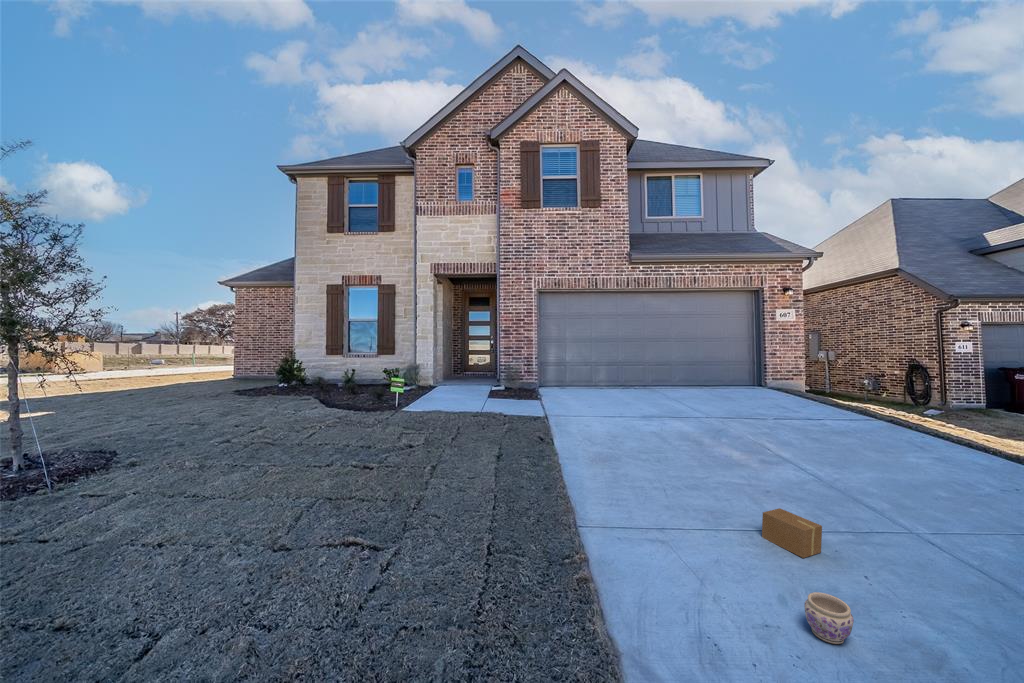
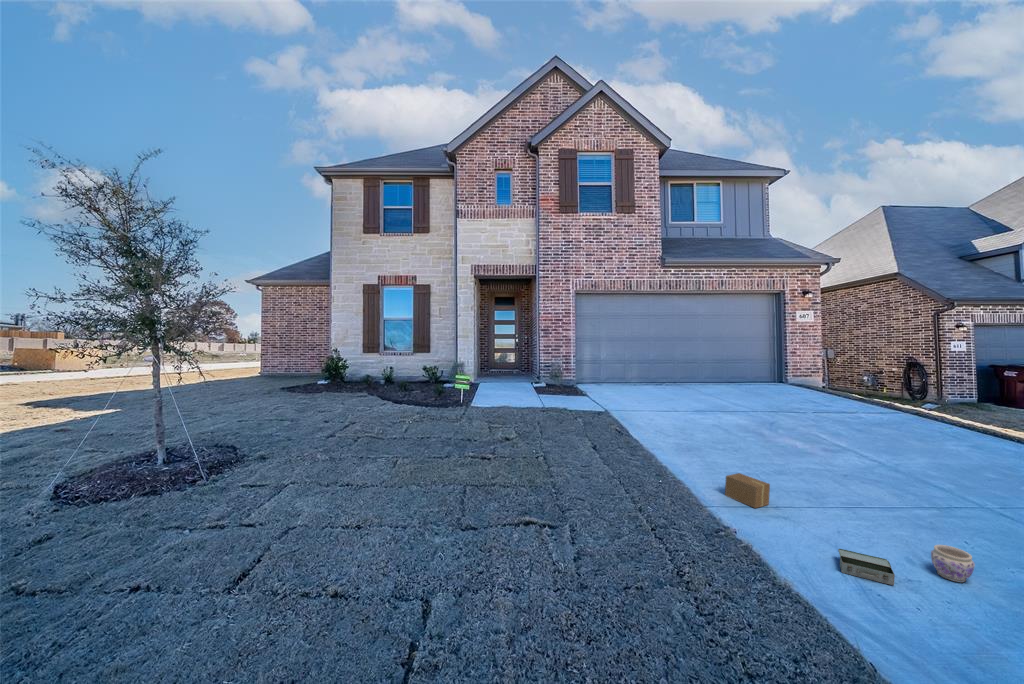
cardboard box: present [762,508,822,558] -> present [725,473,770,508]
toolbox: none [686,592,748,647] -> present [838,549,895,585]

